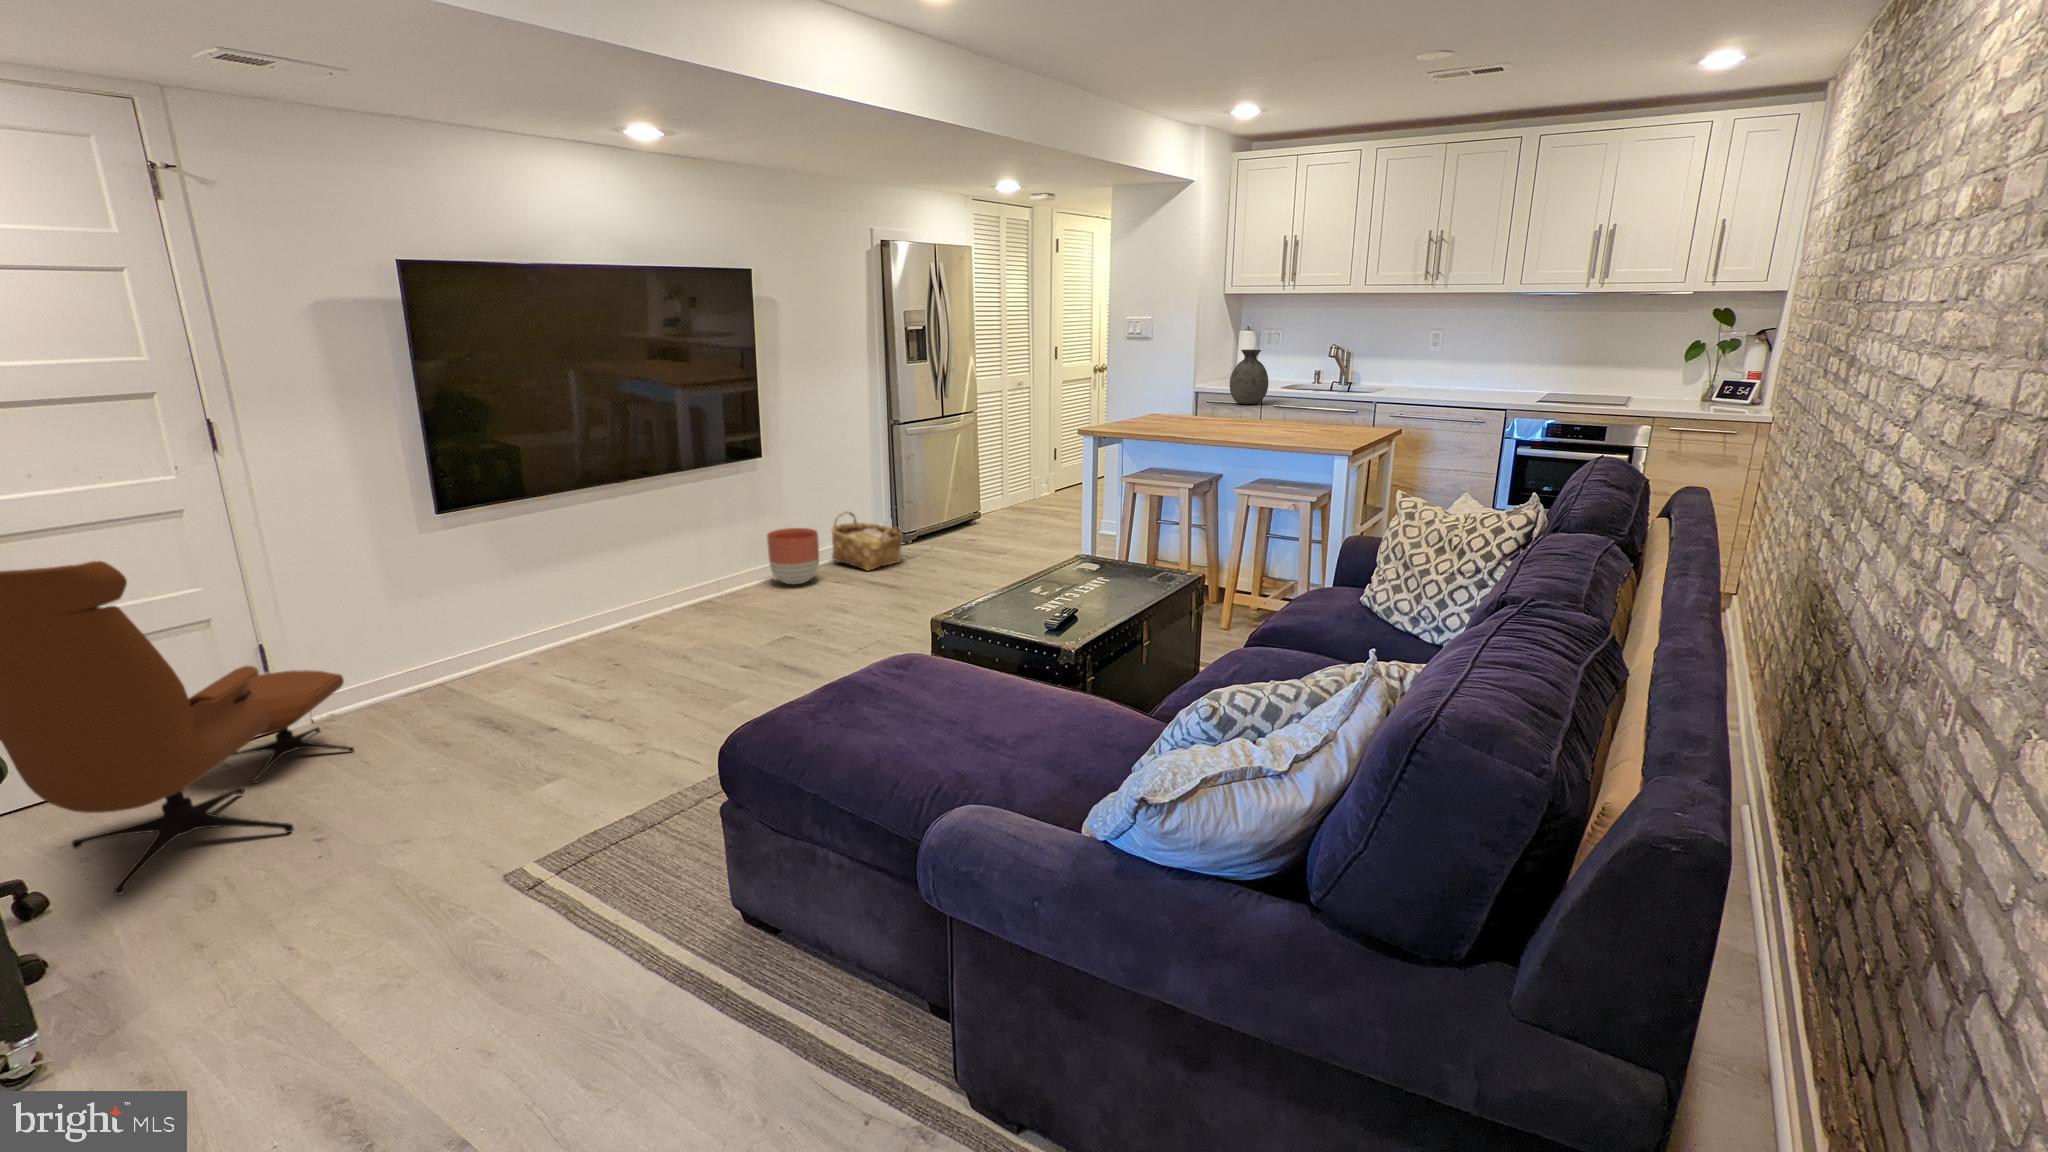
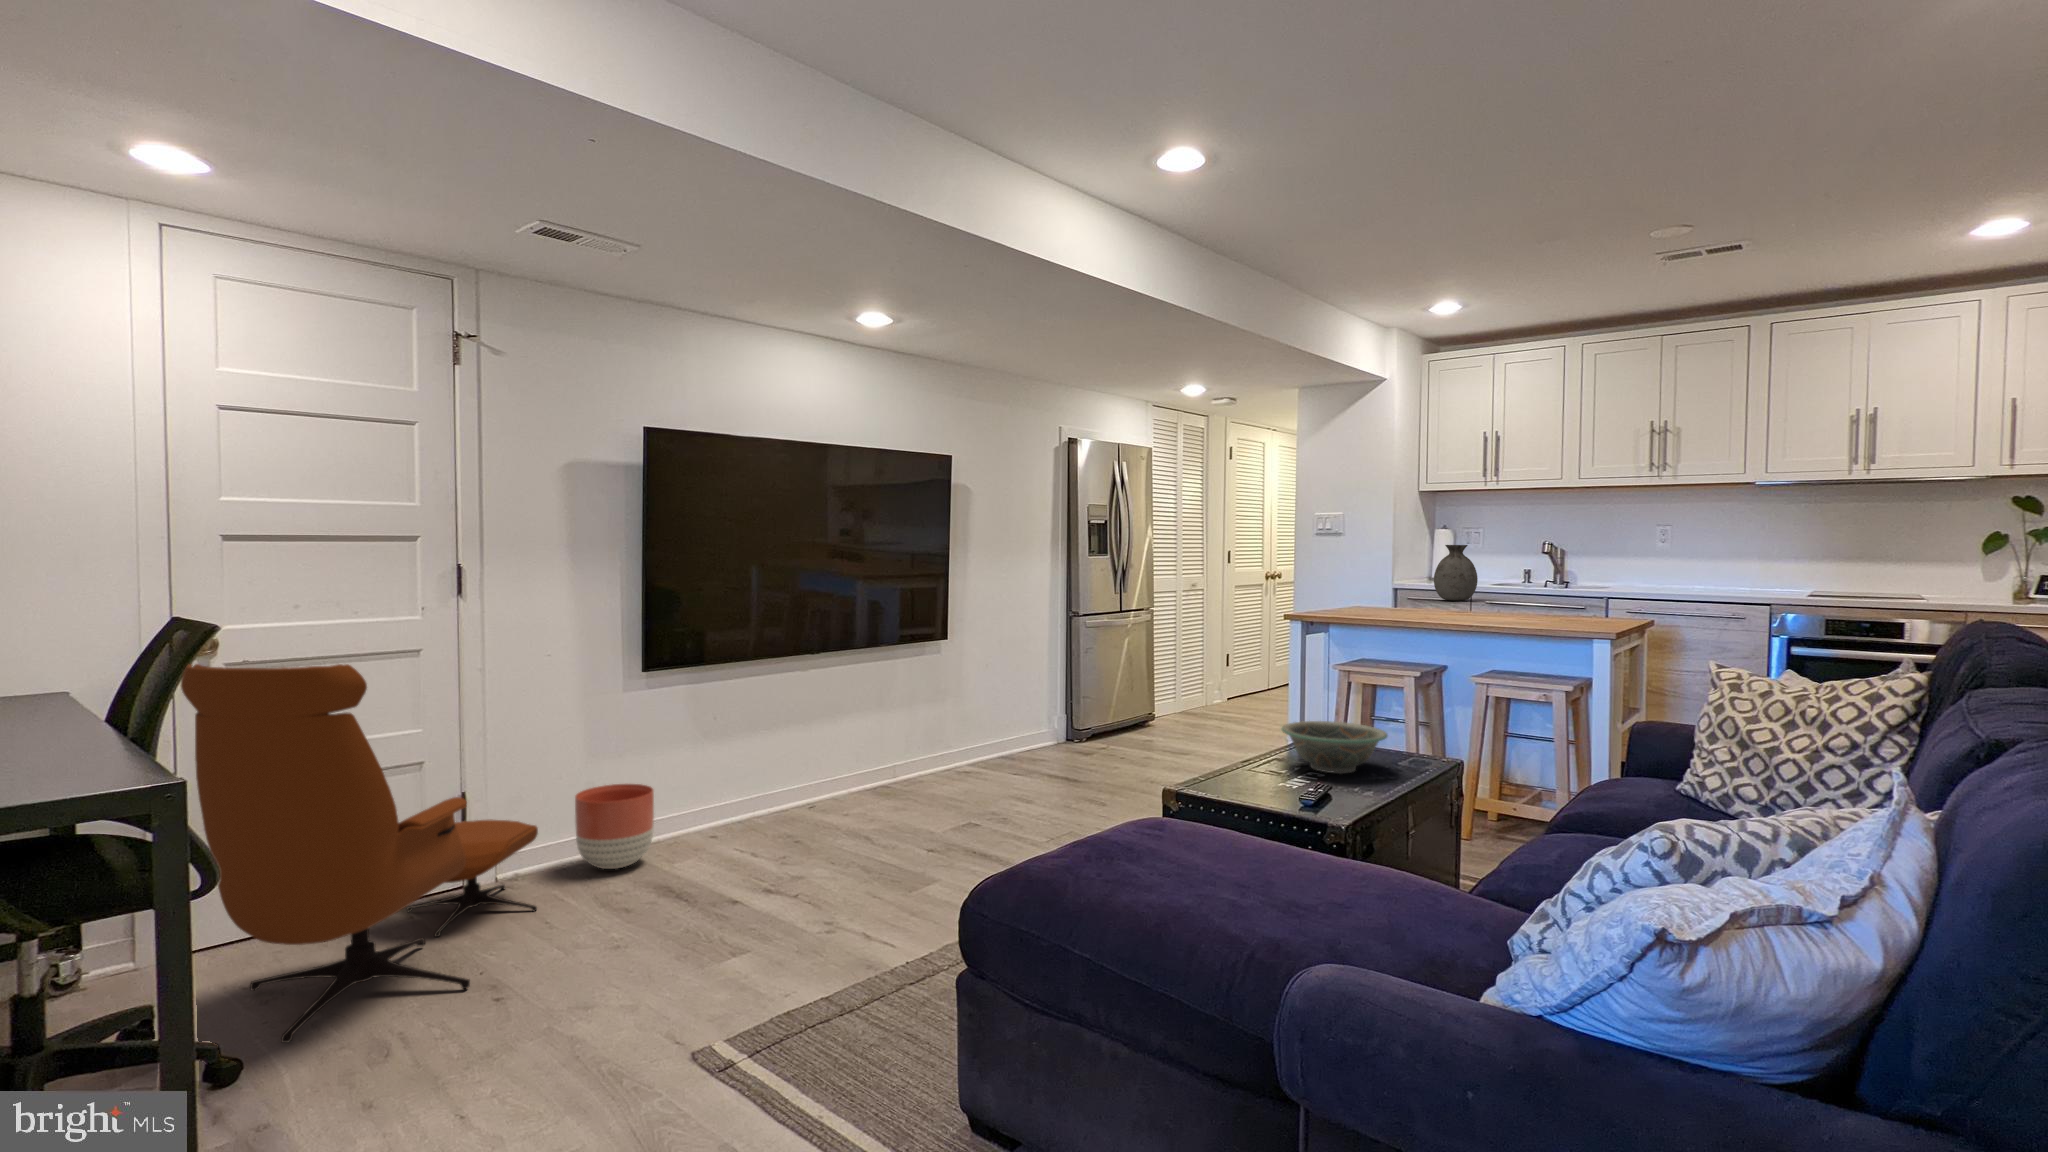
woven basket: present [832,512,903,571] -> none [1012,703,1086,765]
planter: present [767,528,819,584] -> present [575,784,654,869]
decorative bowl: none [1036,551,1126,600] -> present [1282,721,1388,774]

